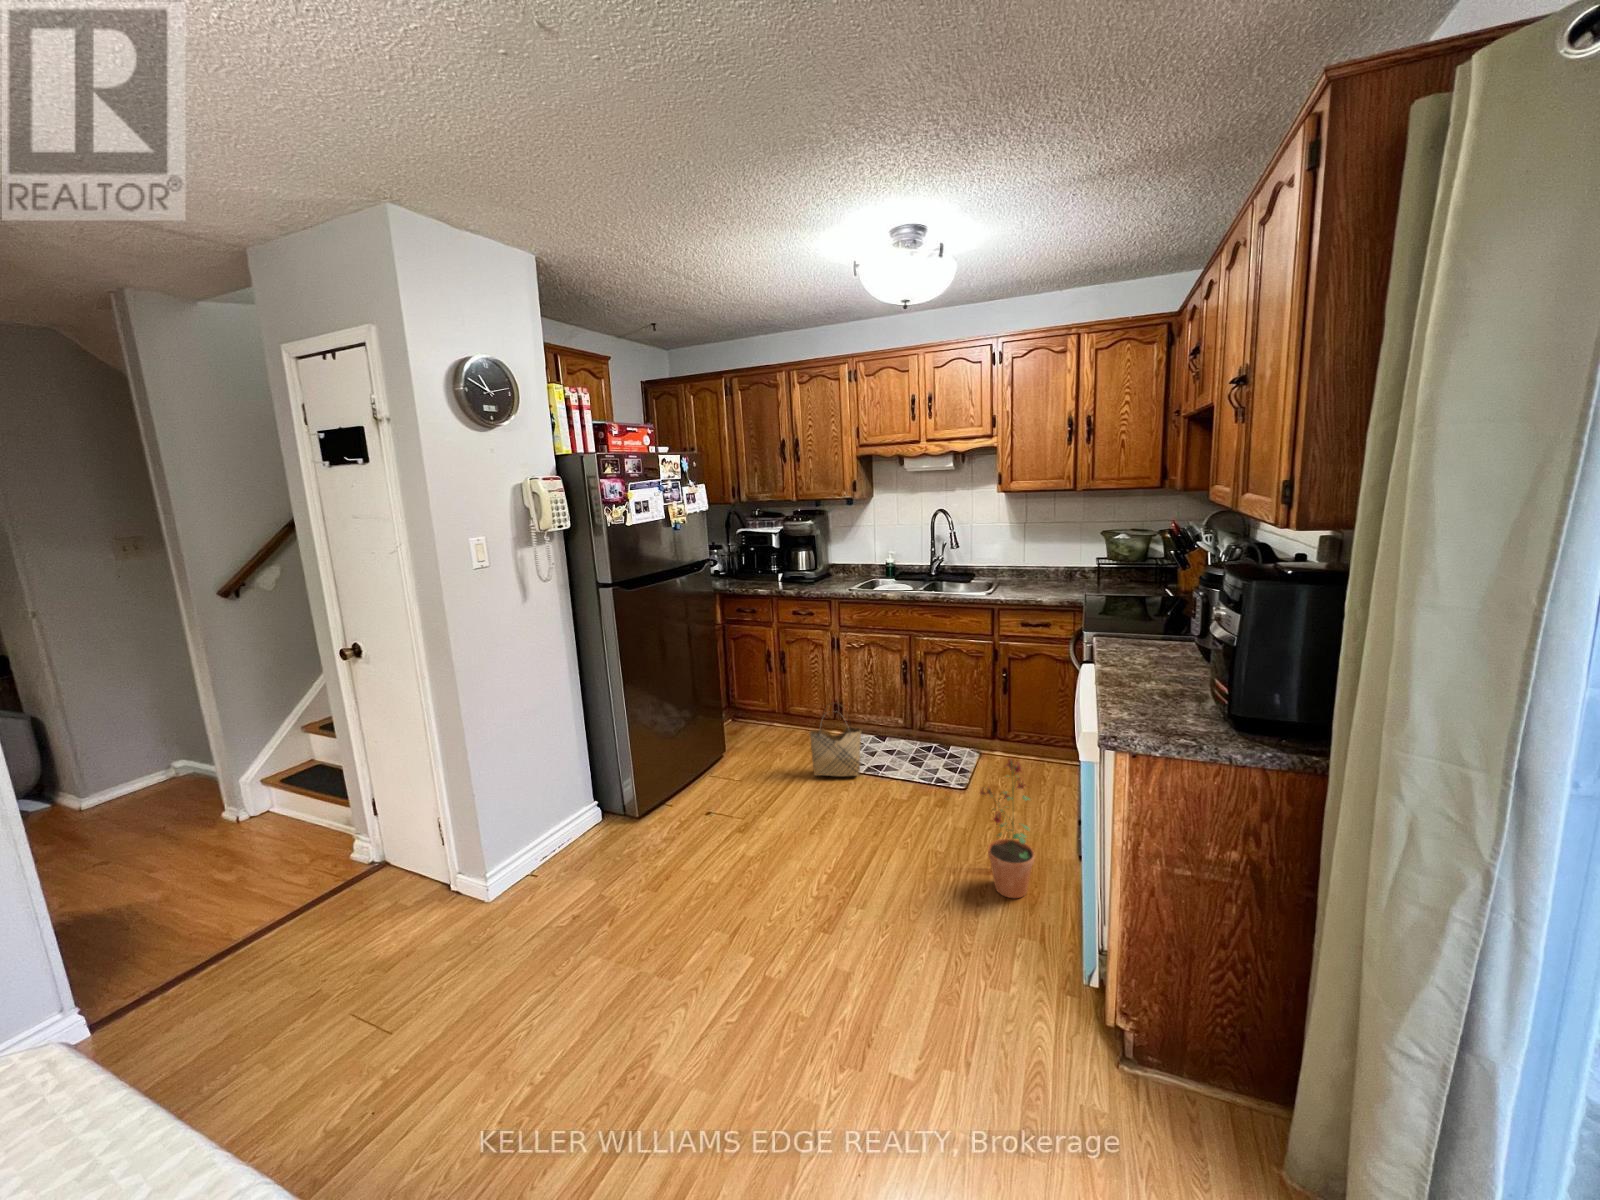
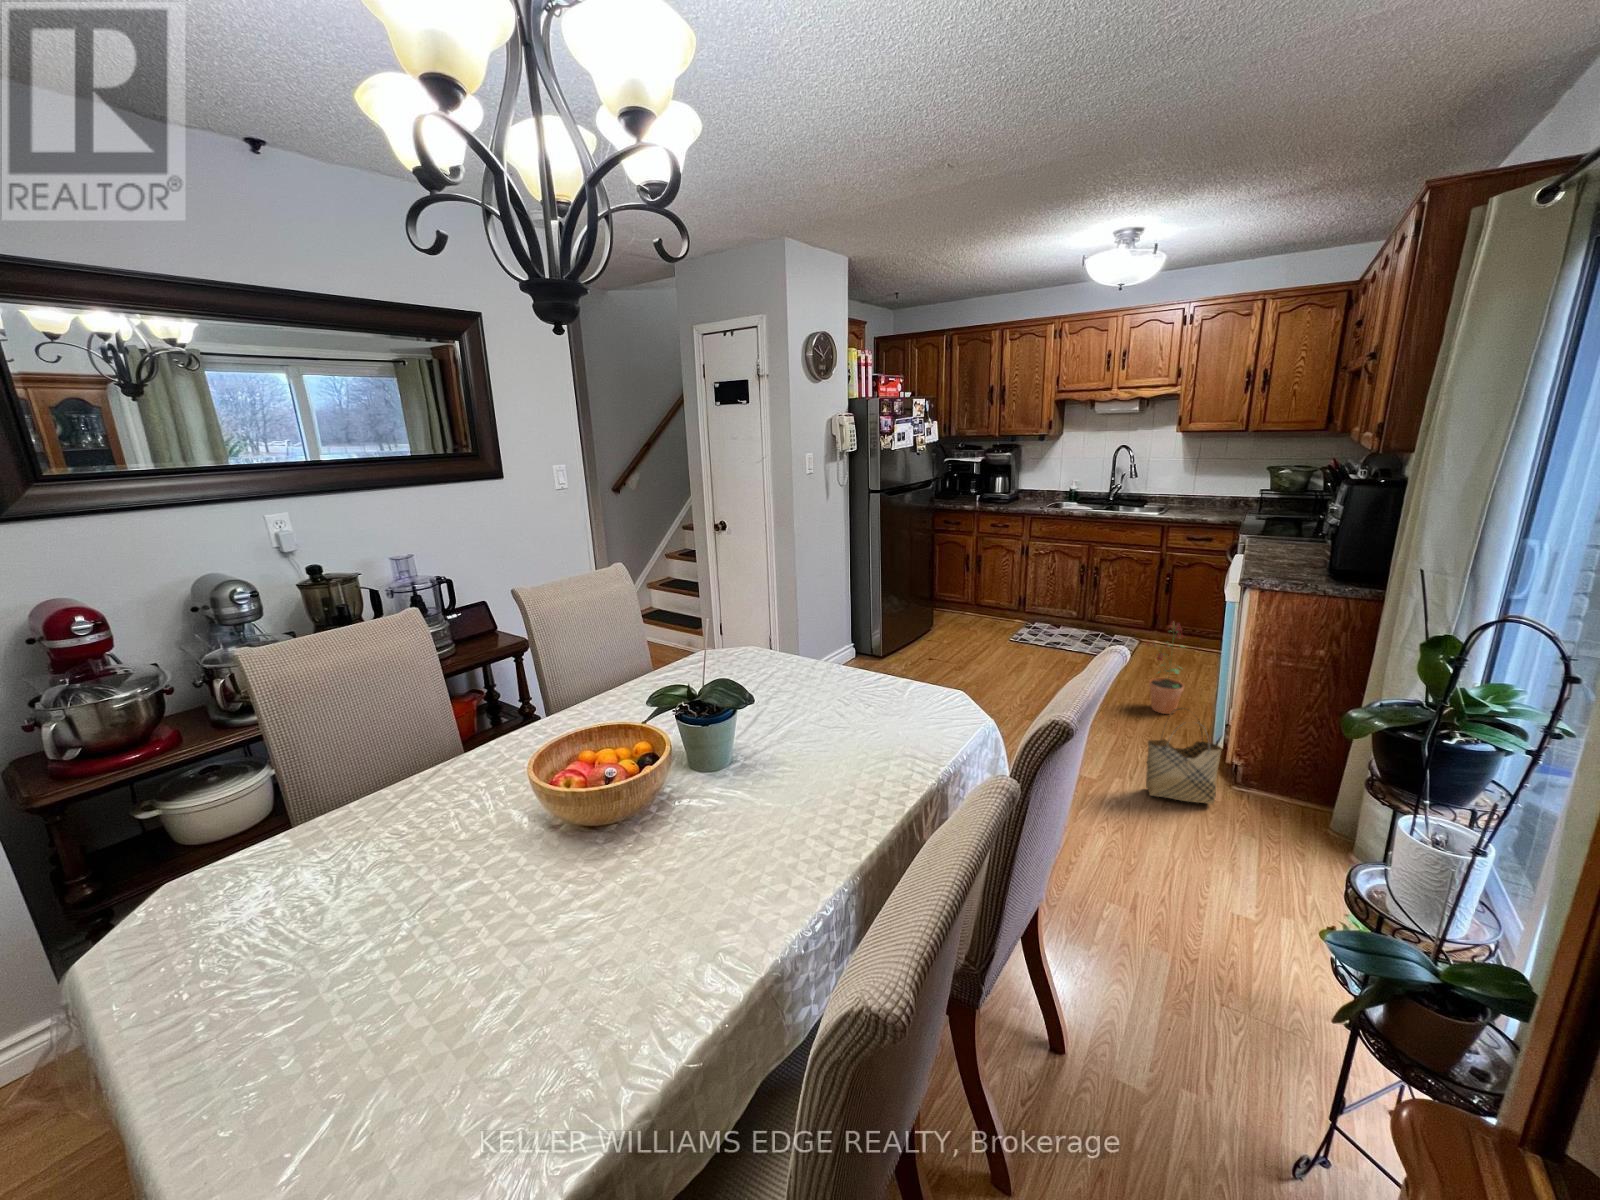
woven basket: present [809,702,861,776] -> present [1146,708,1221,804]

